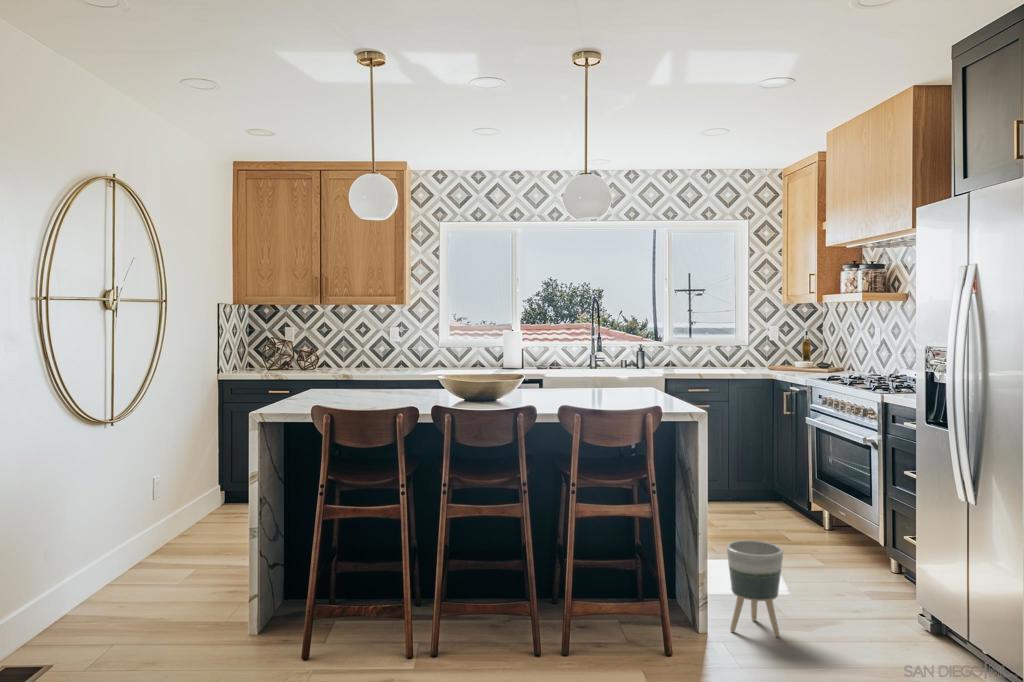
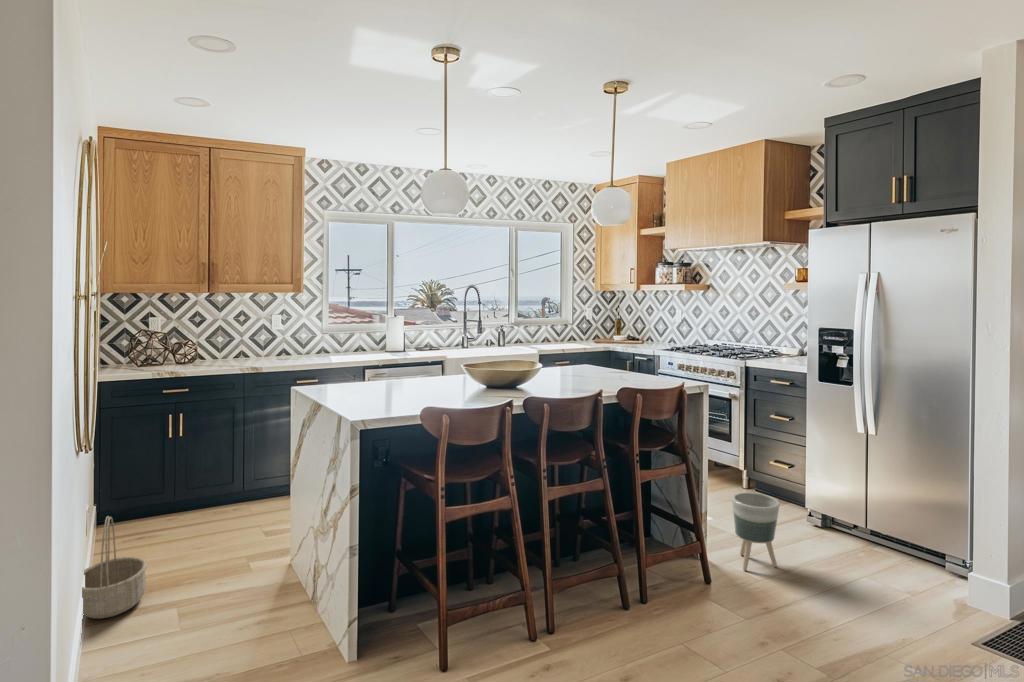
basket: none [160,476,214,554] -> present [82,516,147,619]

